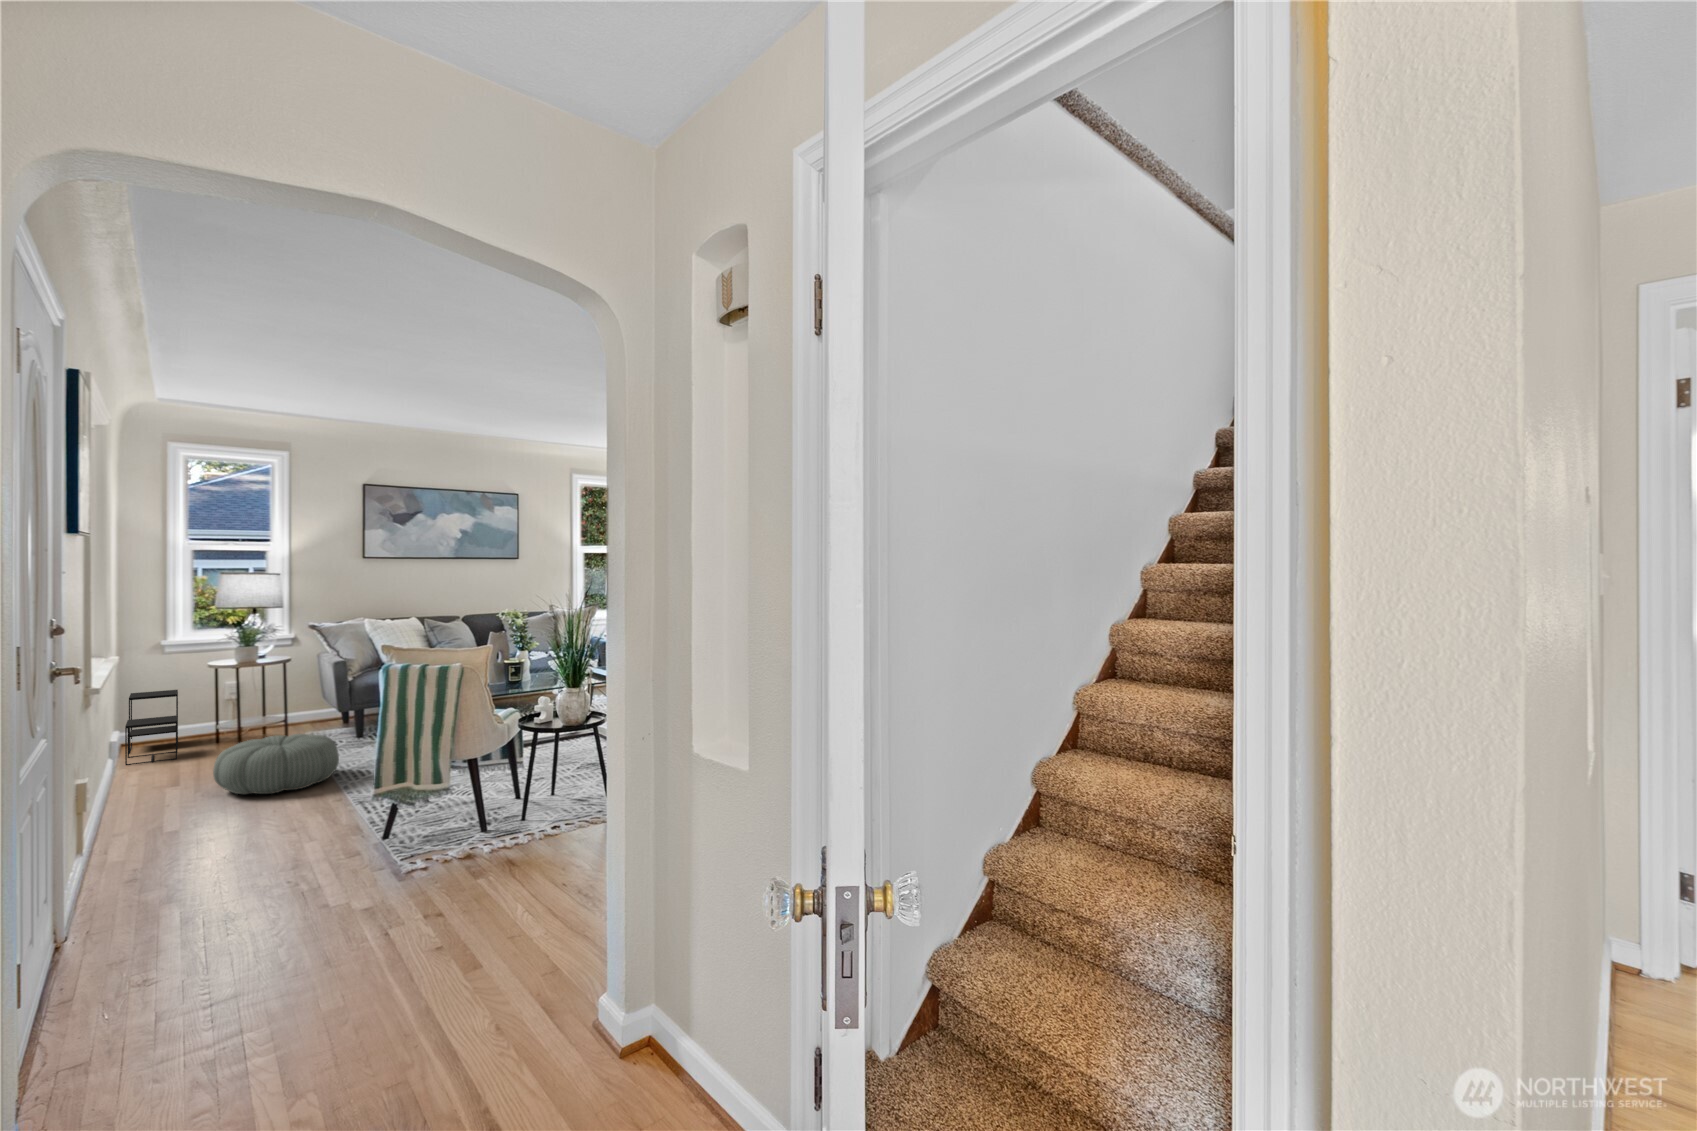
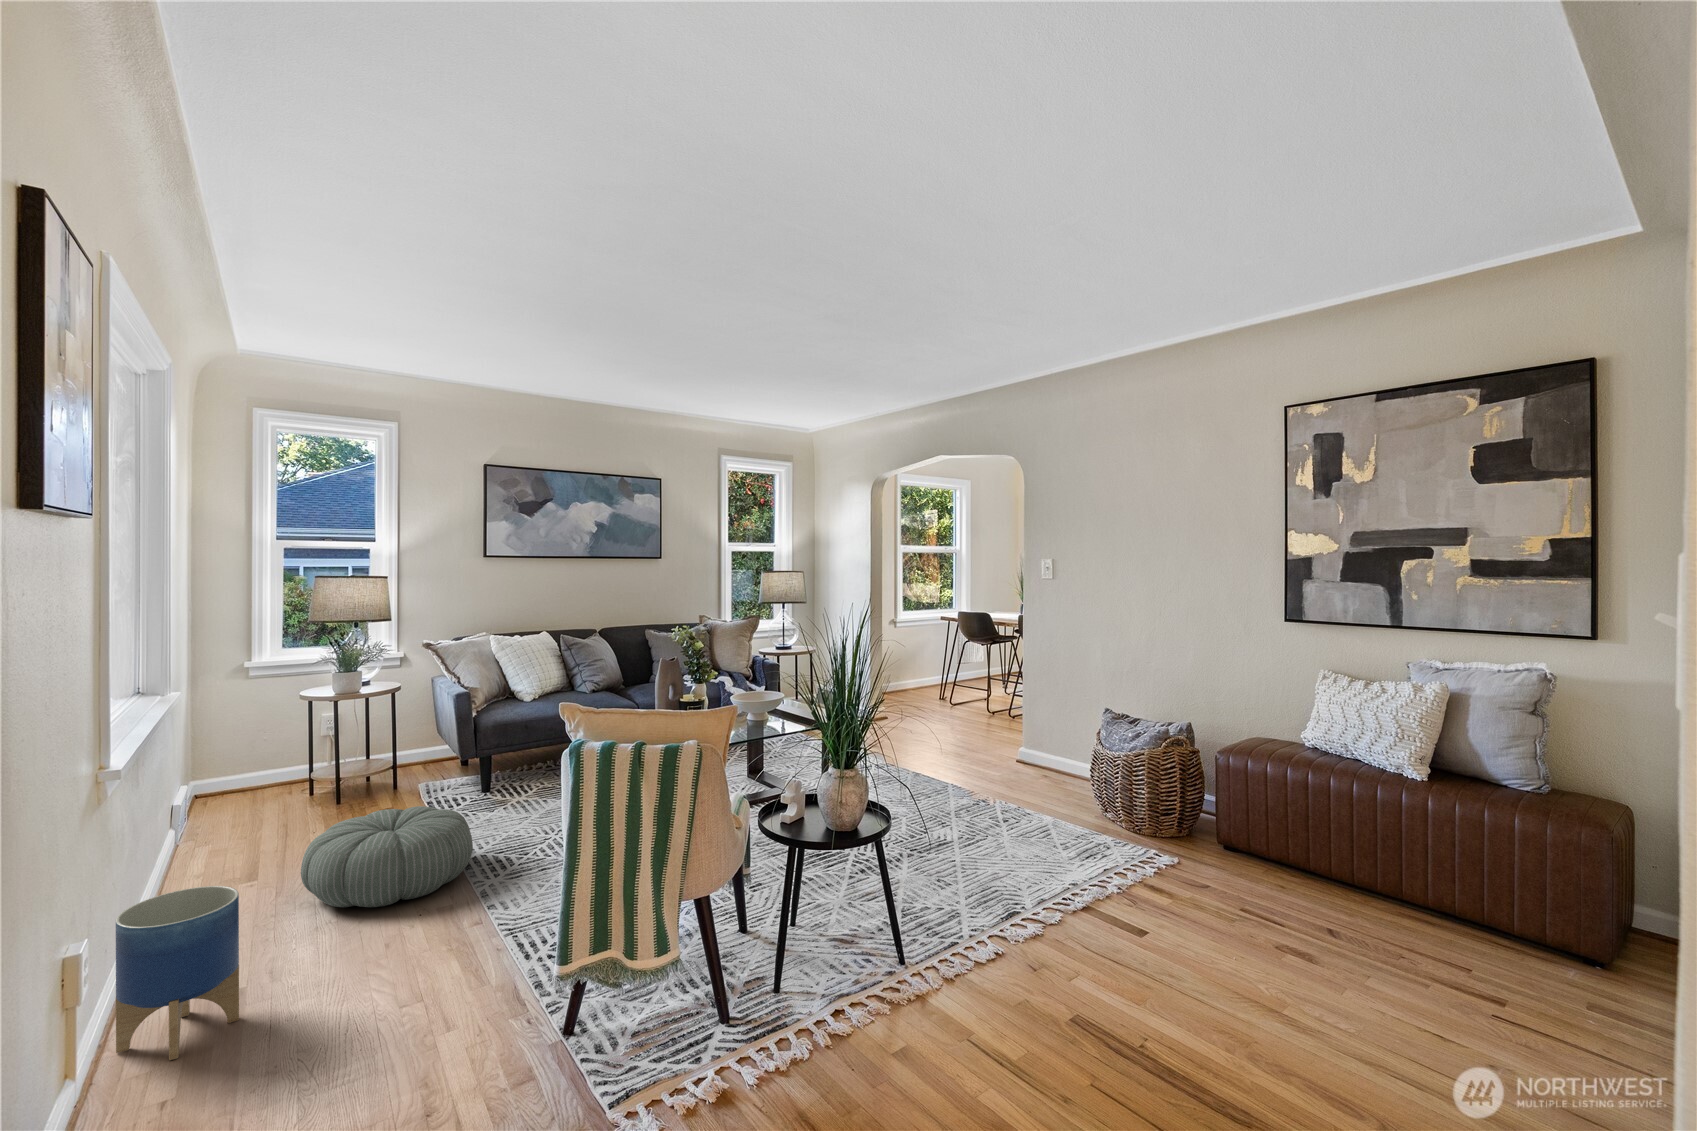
side table: present [125,690,178,765] -> none [192,726,263,837]
planter: none [101,760,177,854] -> present [116,886,239,1060]

